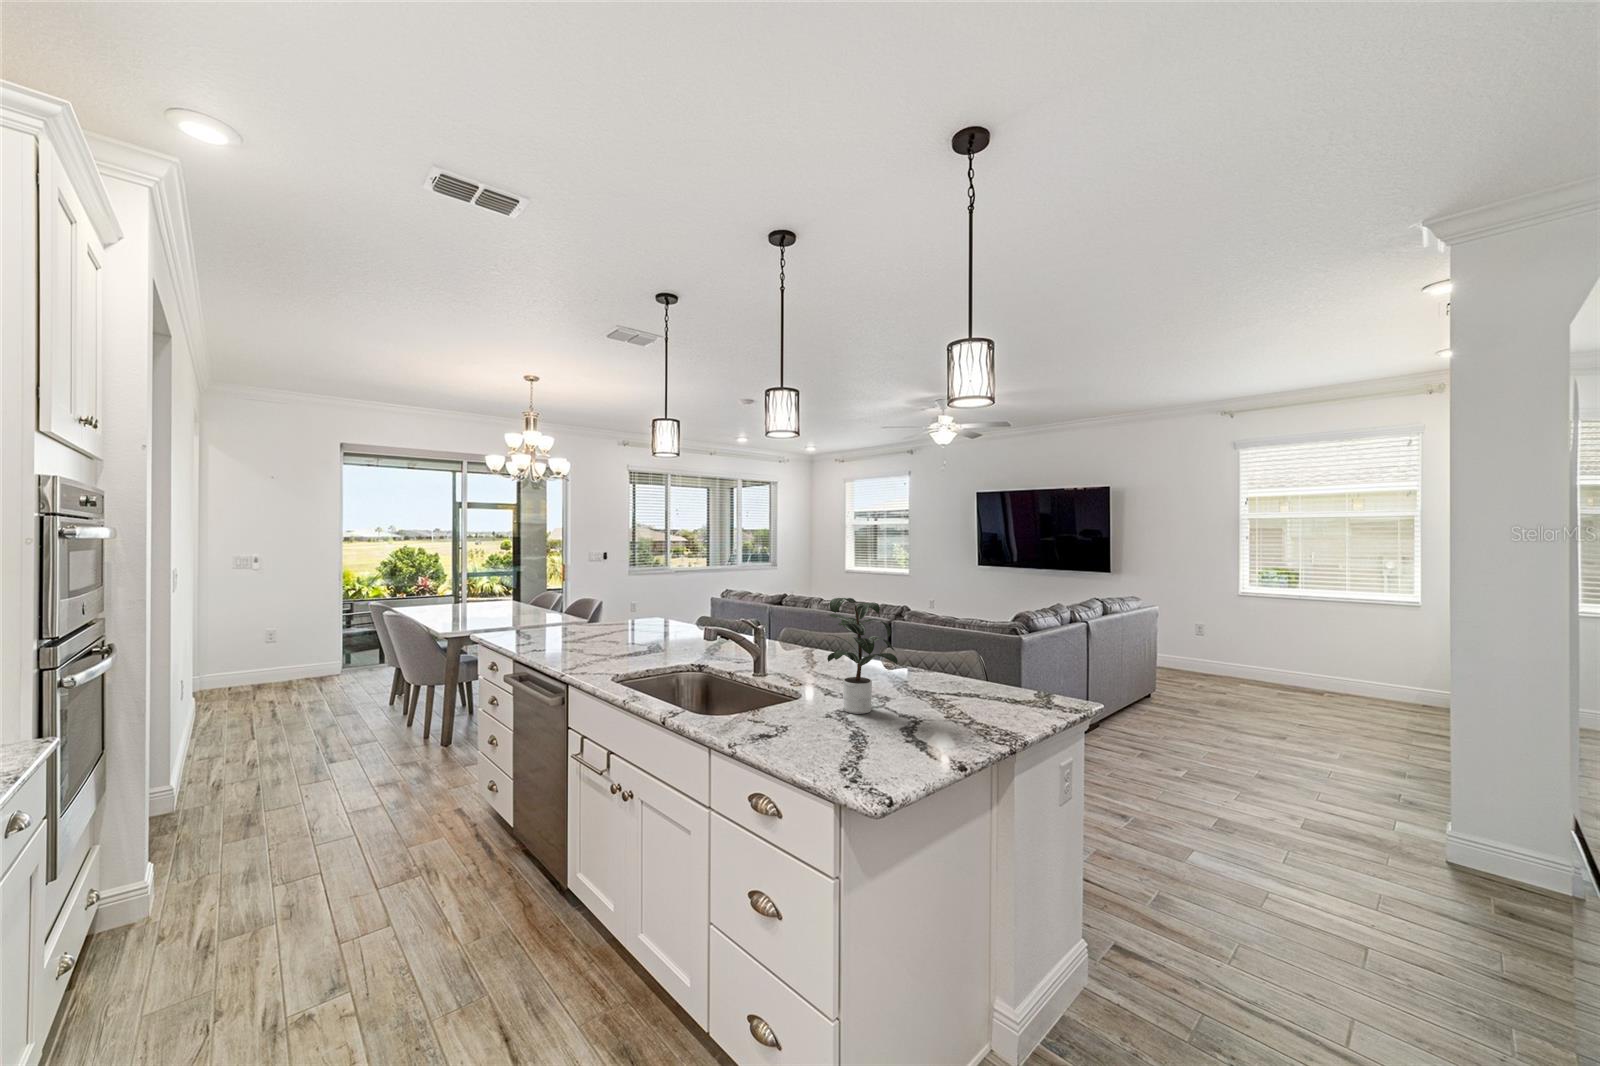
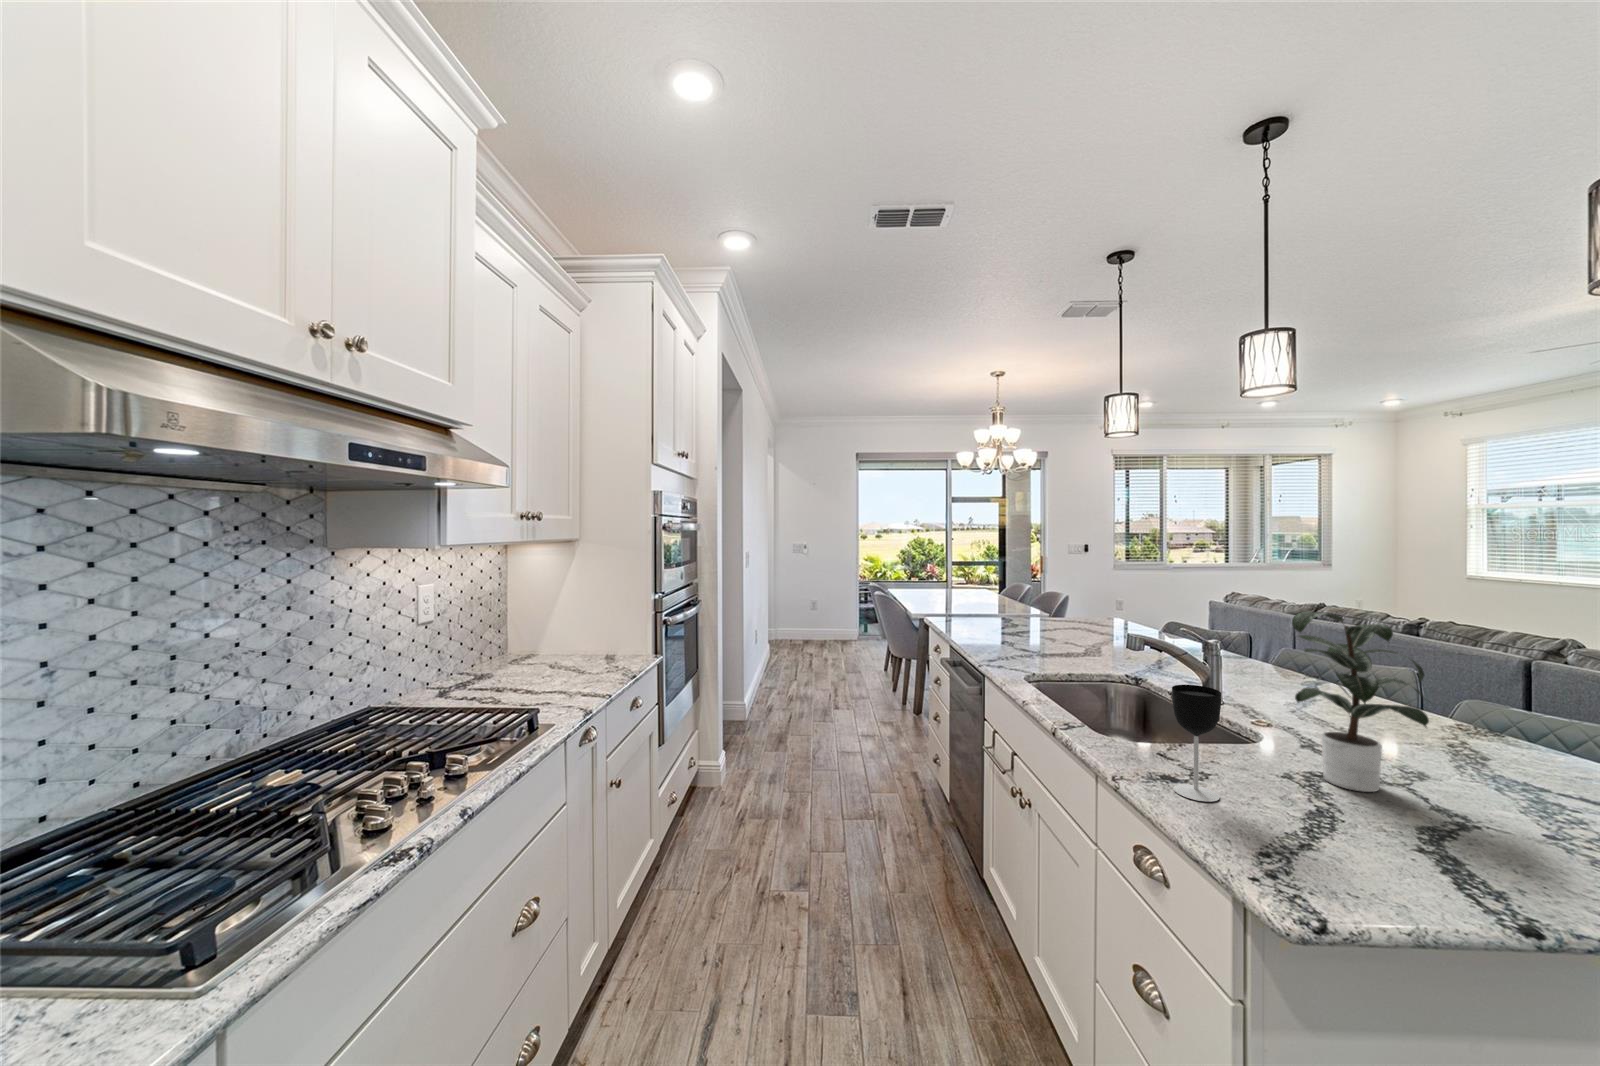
wine glass: none [772,660,803,746] -> present [1172,685,1221,802]

